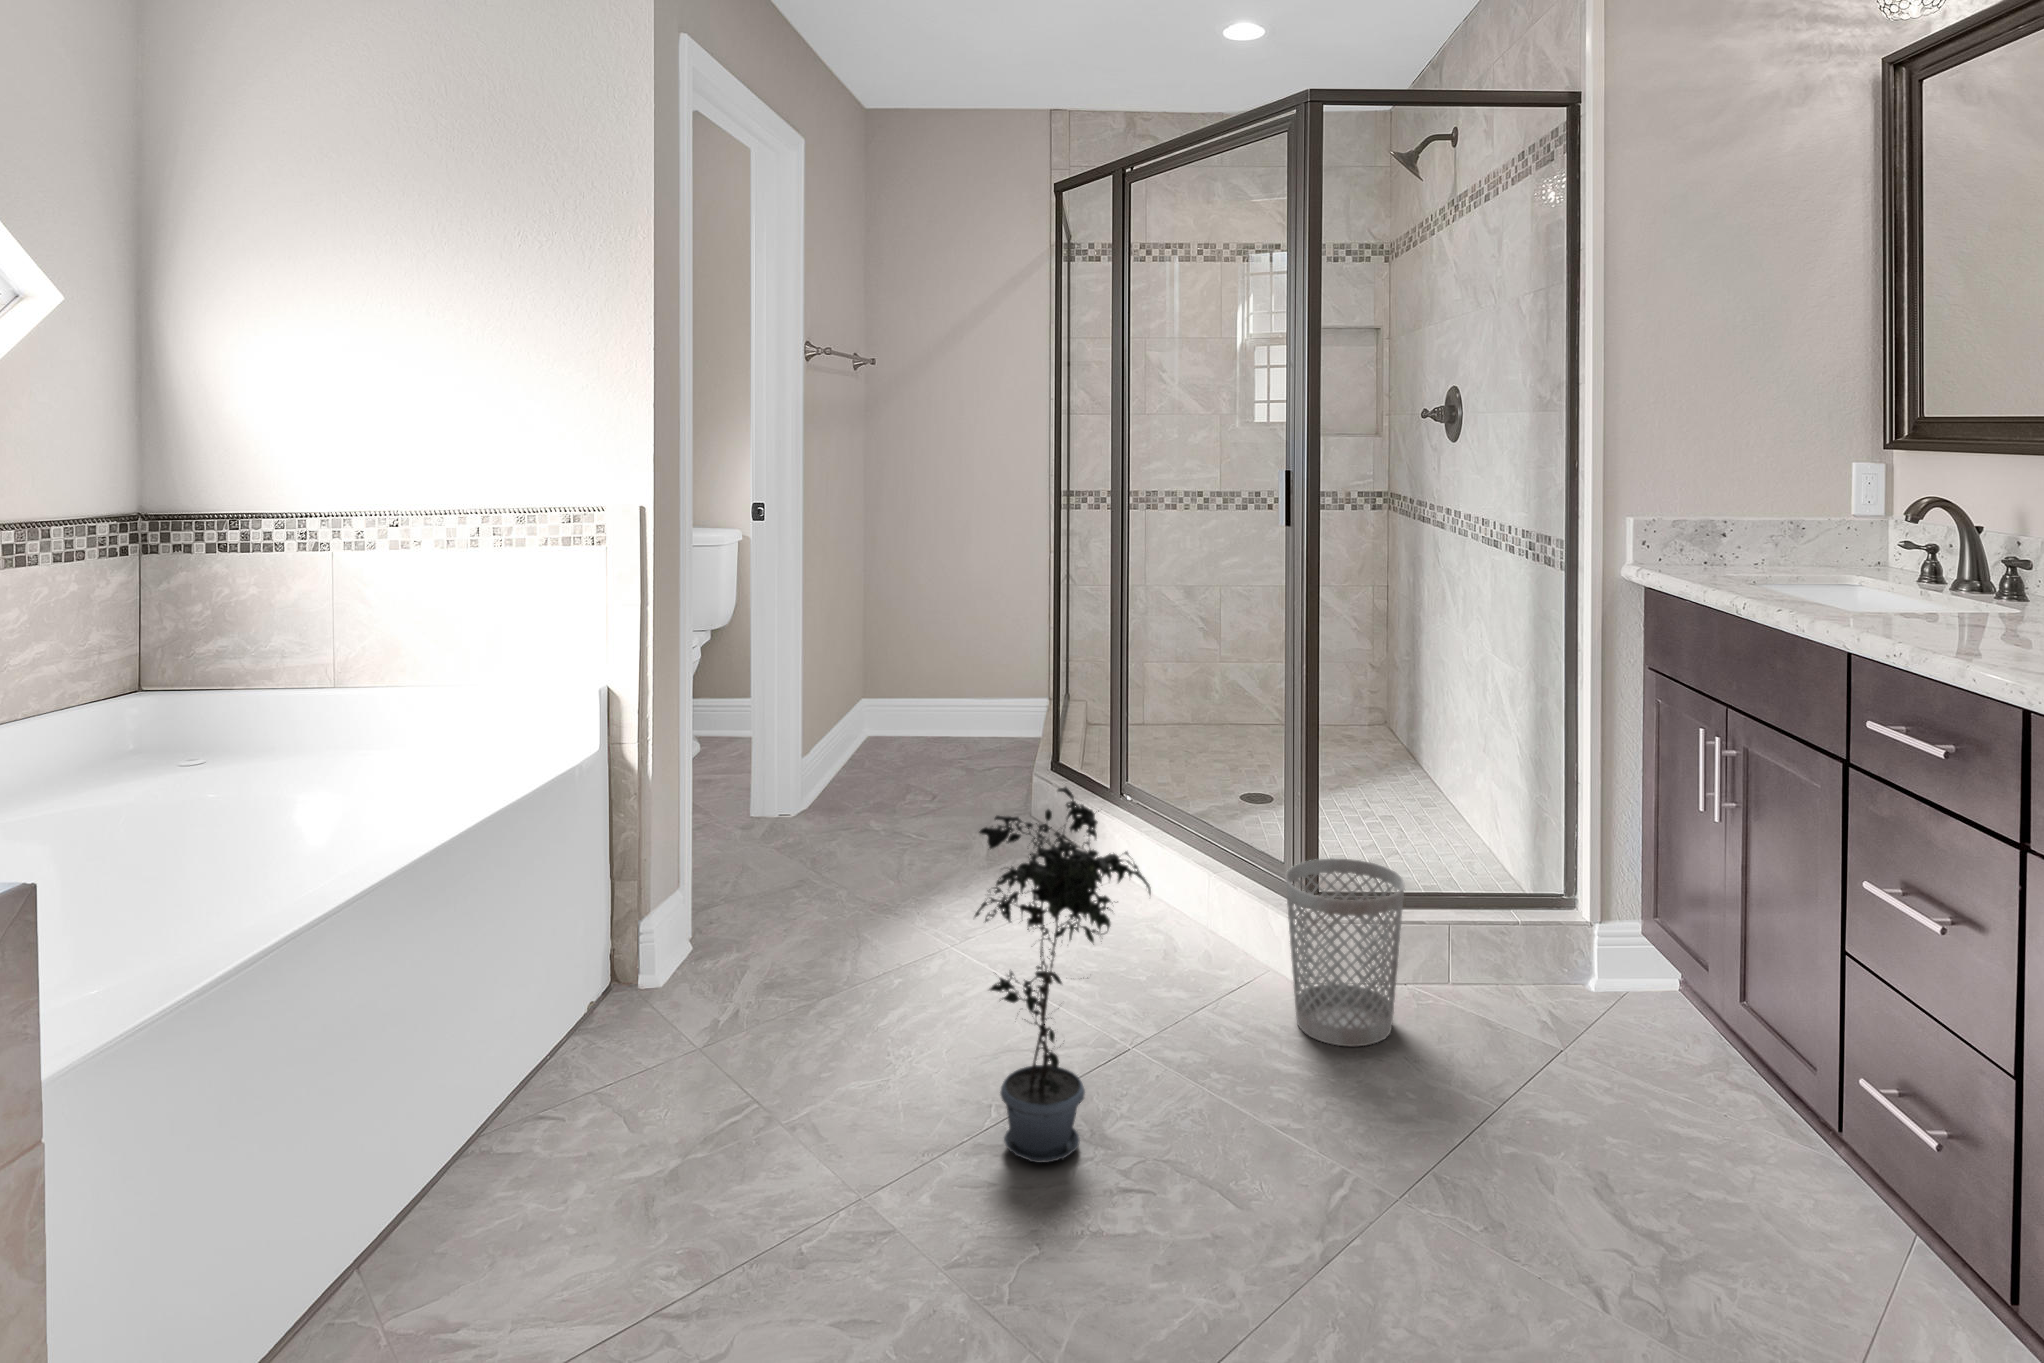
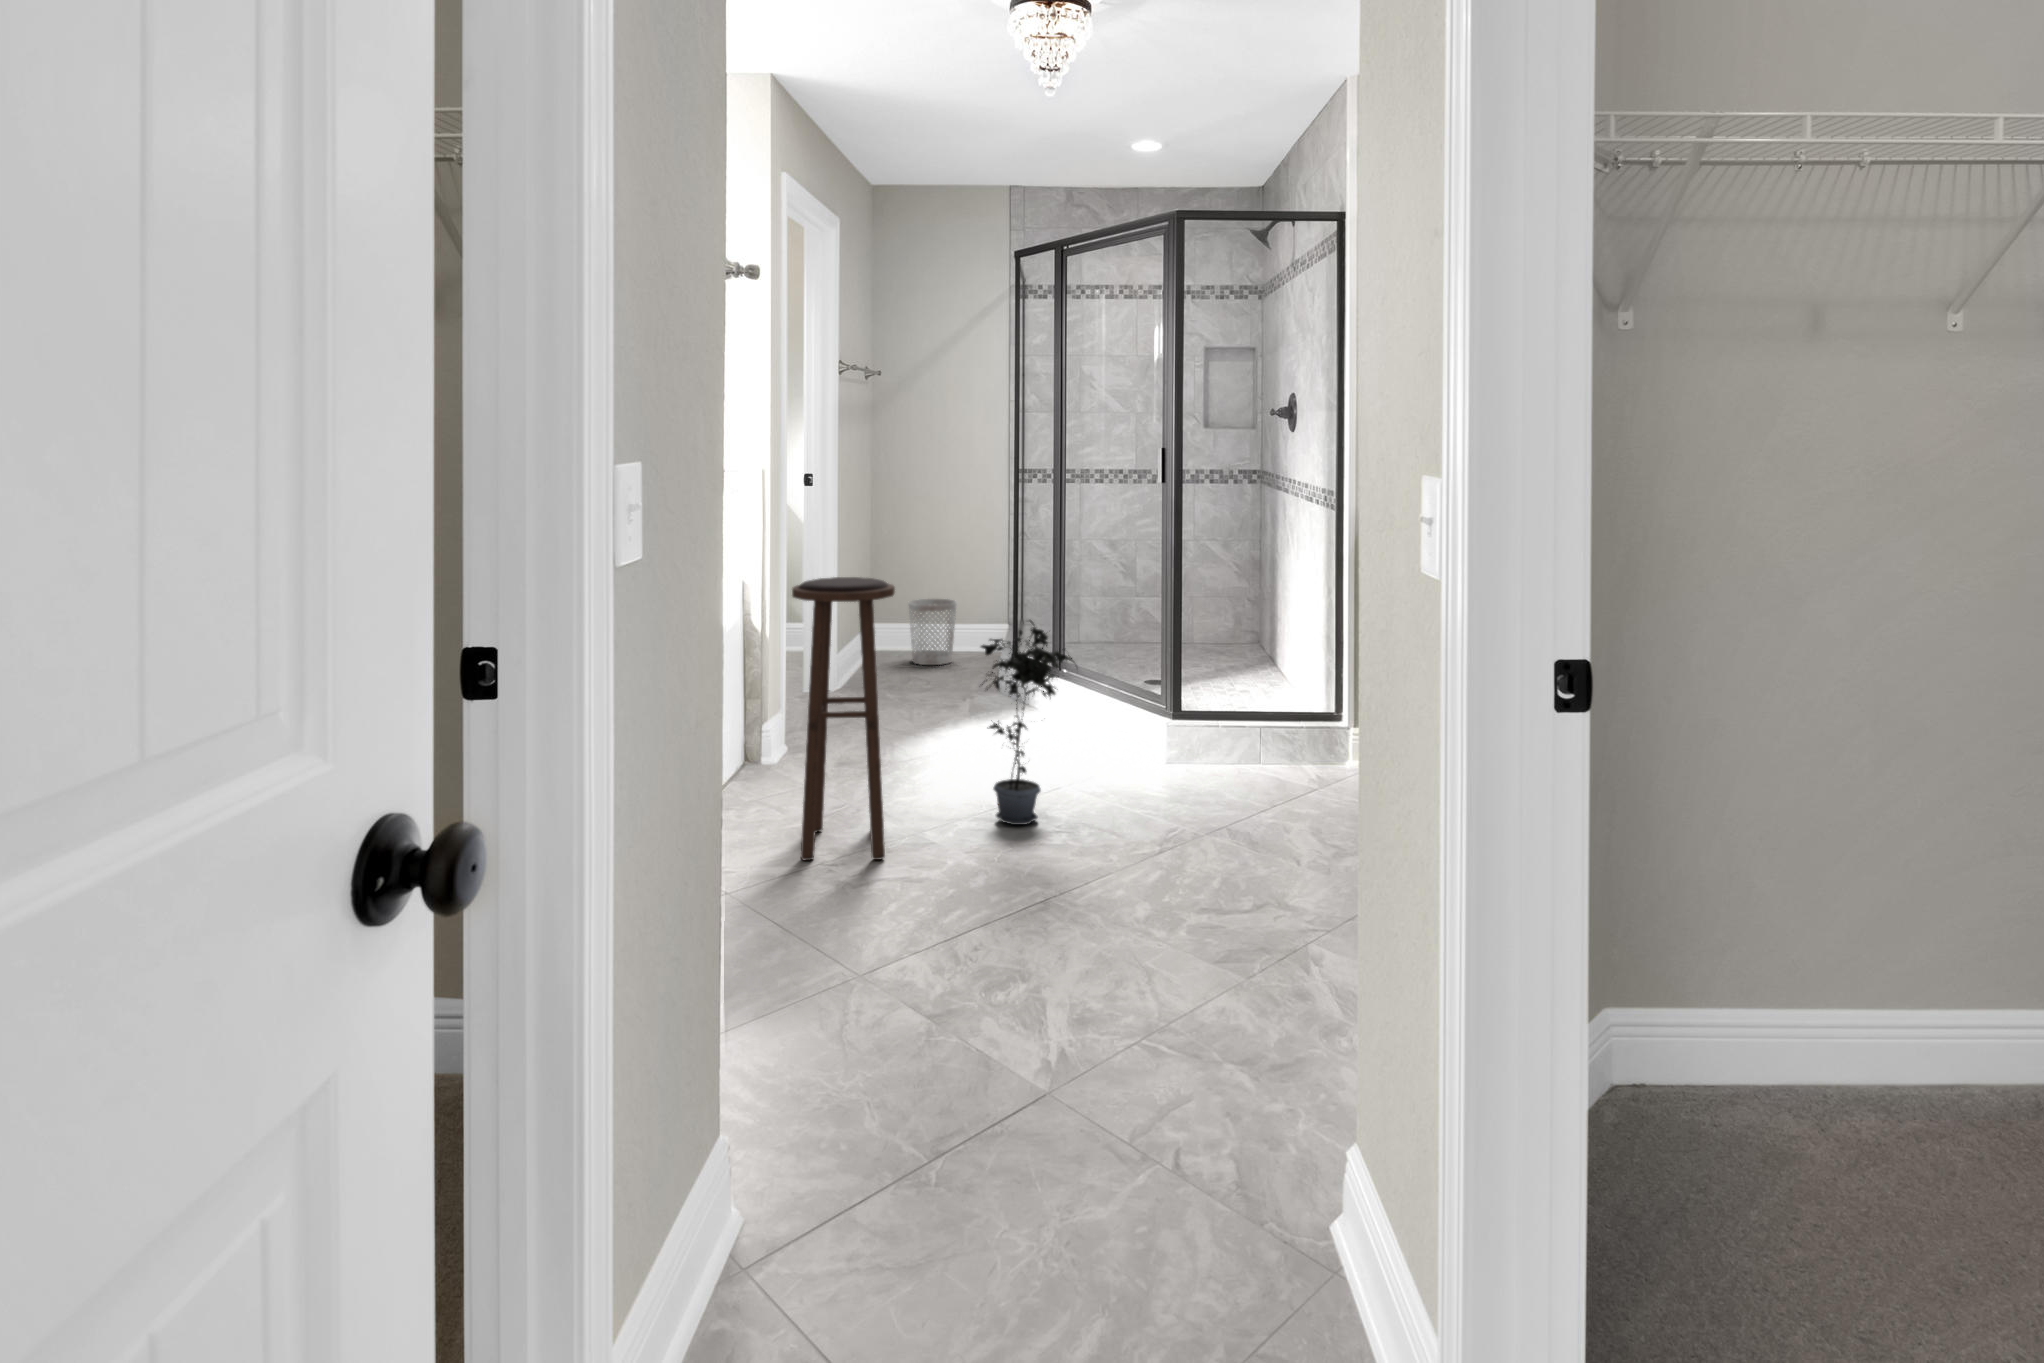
stool: none [607,730,809,1299] -> present [792,577,895,861]
wastebasket: present [1285,858,1405,1046] -> present [908,599,957,665]

